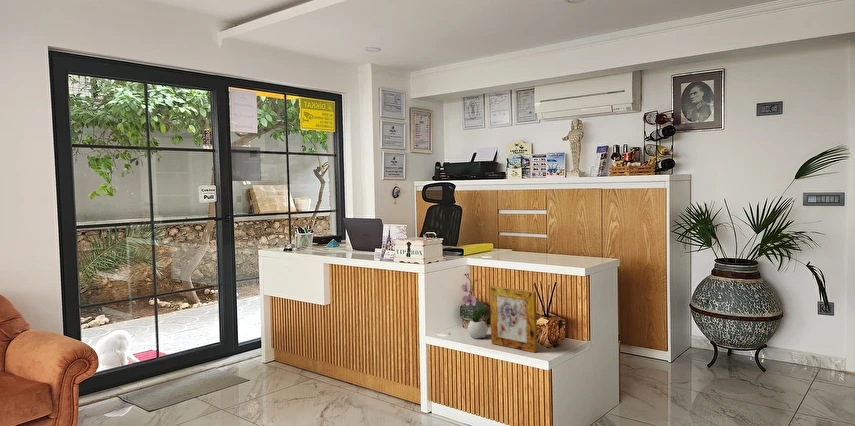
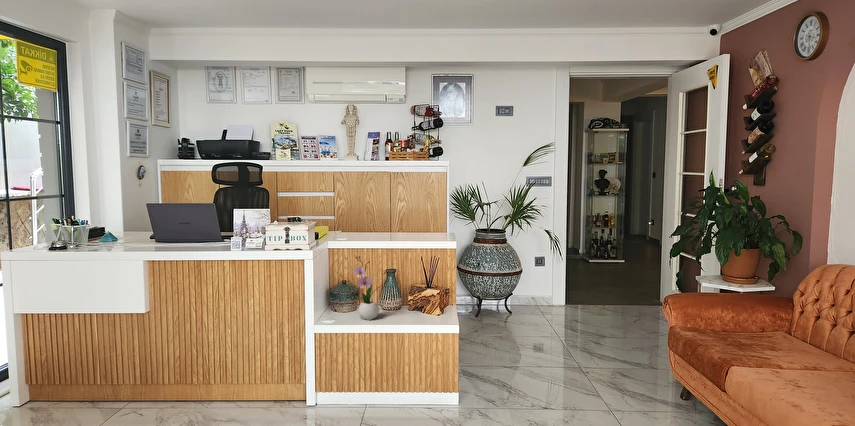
picture frame: present [490,286,537,353] -> none [393,266,443,322]

